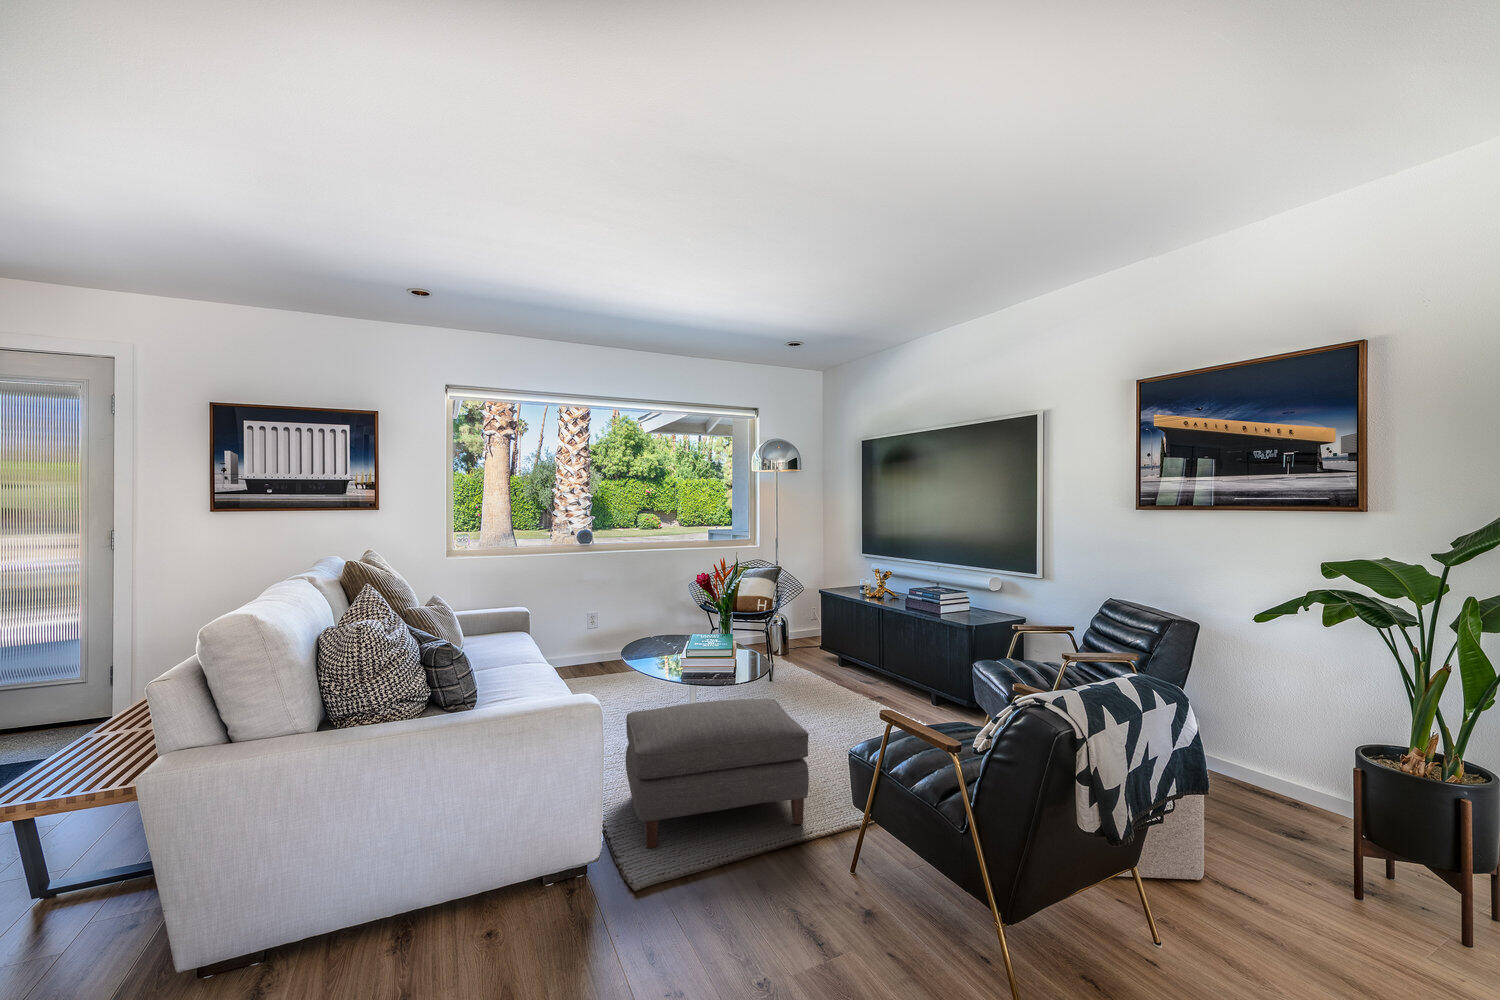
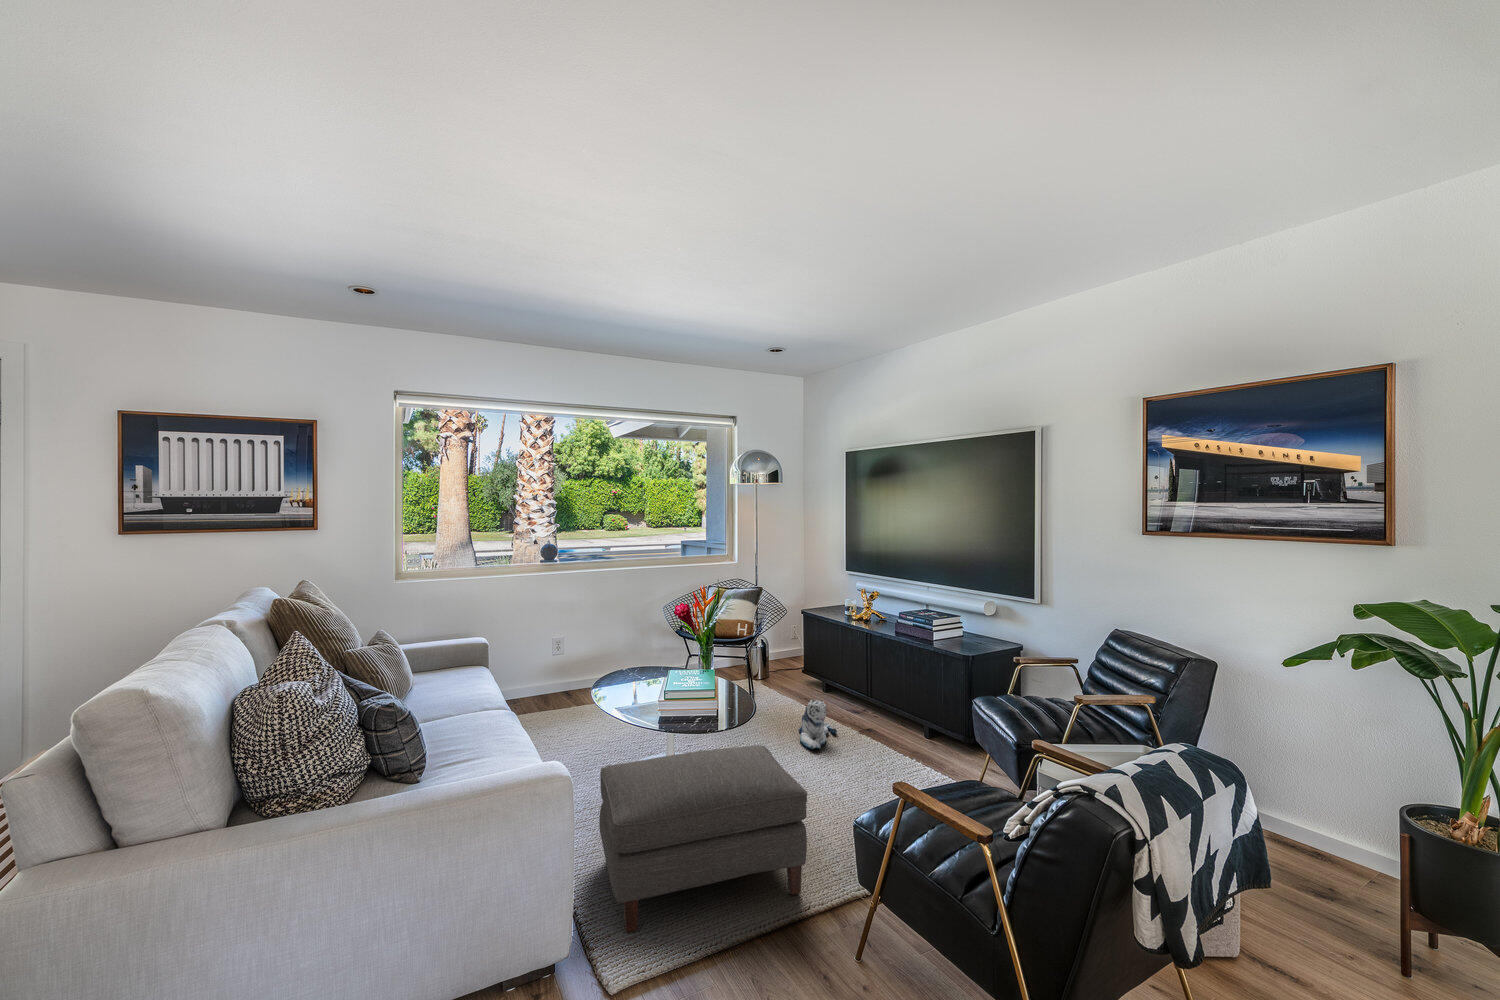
plush toy: none [814,669,850,714] -> present [799,700,837,750]

